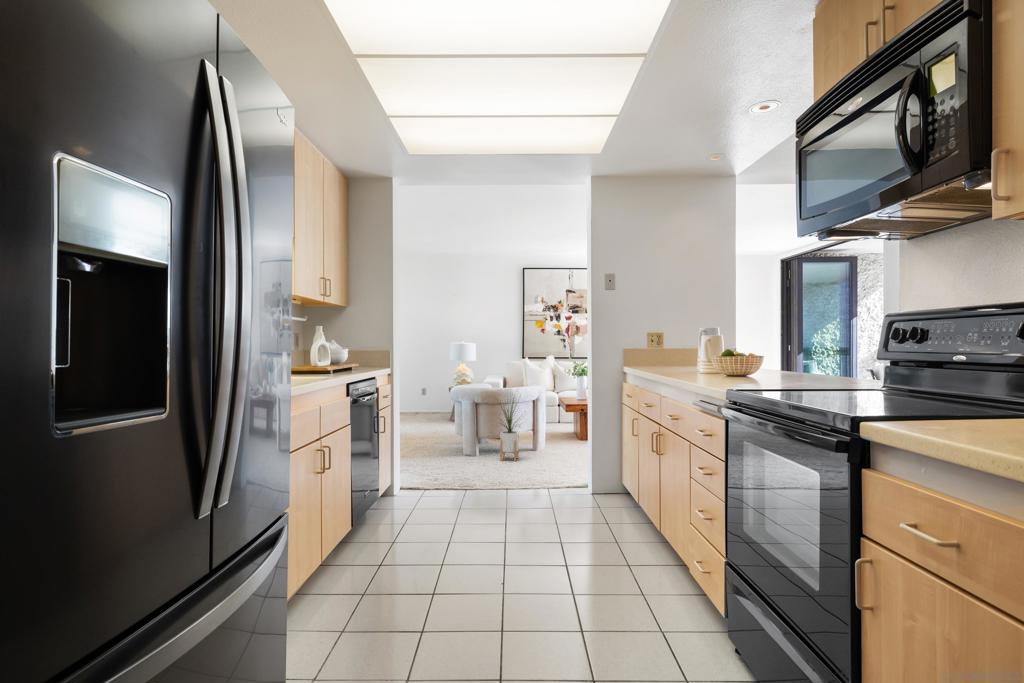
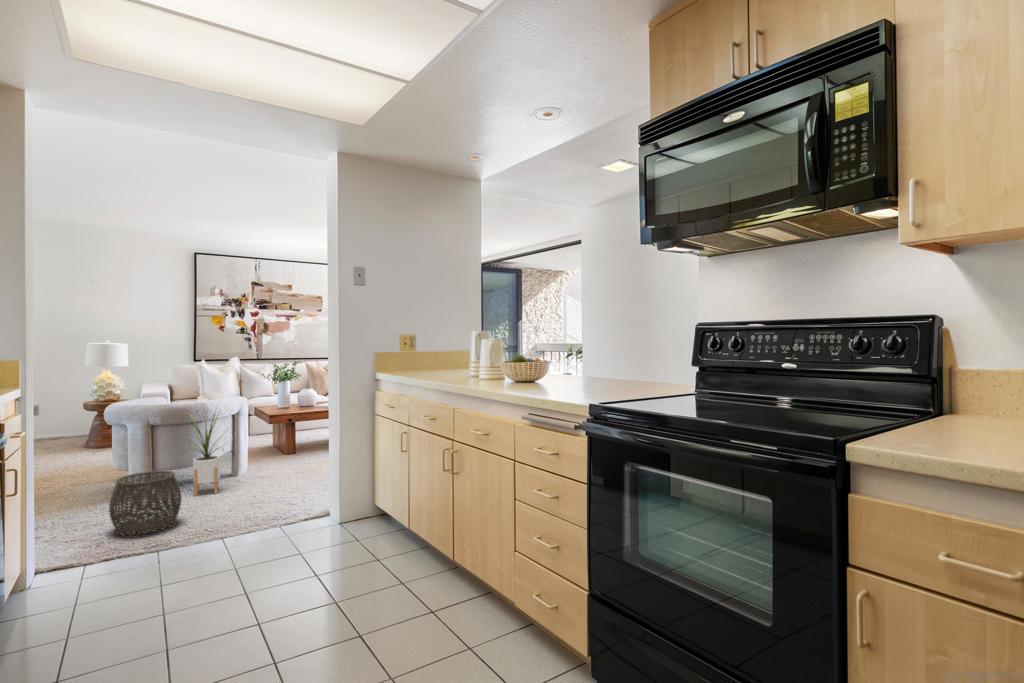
woven basket: none [441,435,486,479] -> present [109,471,182,535]

